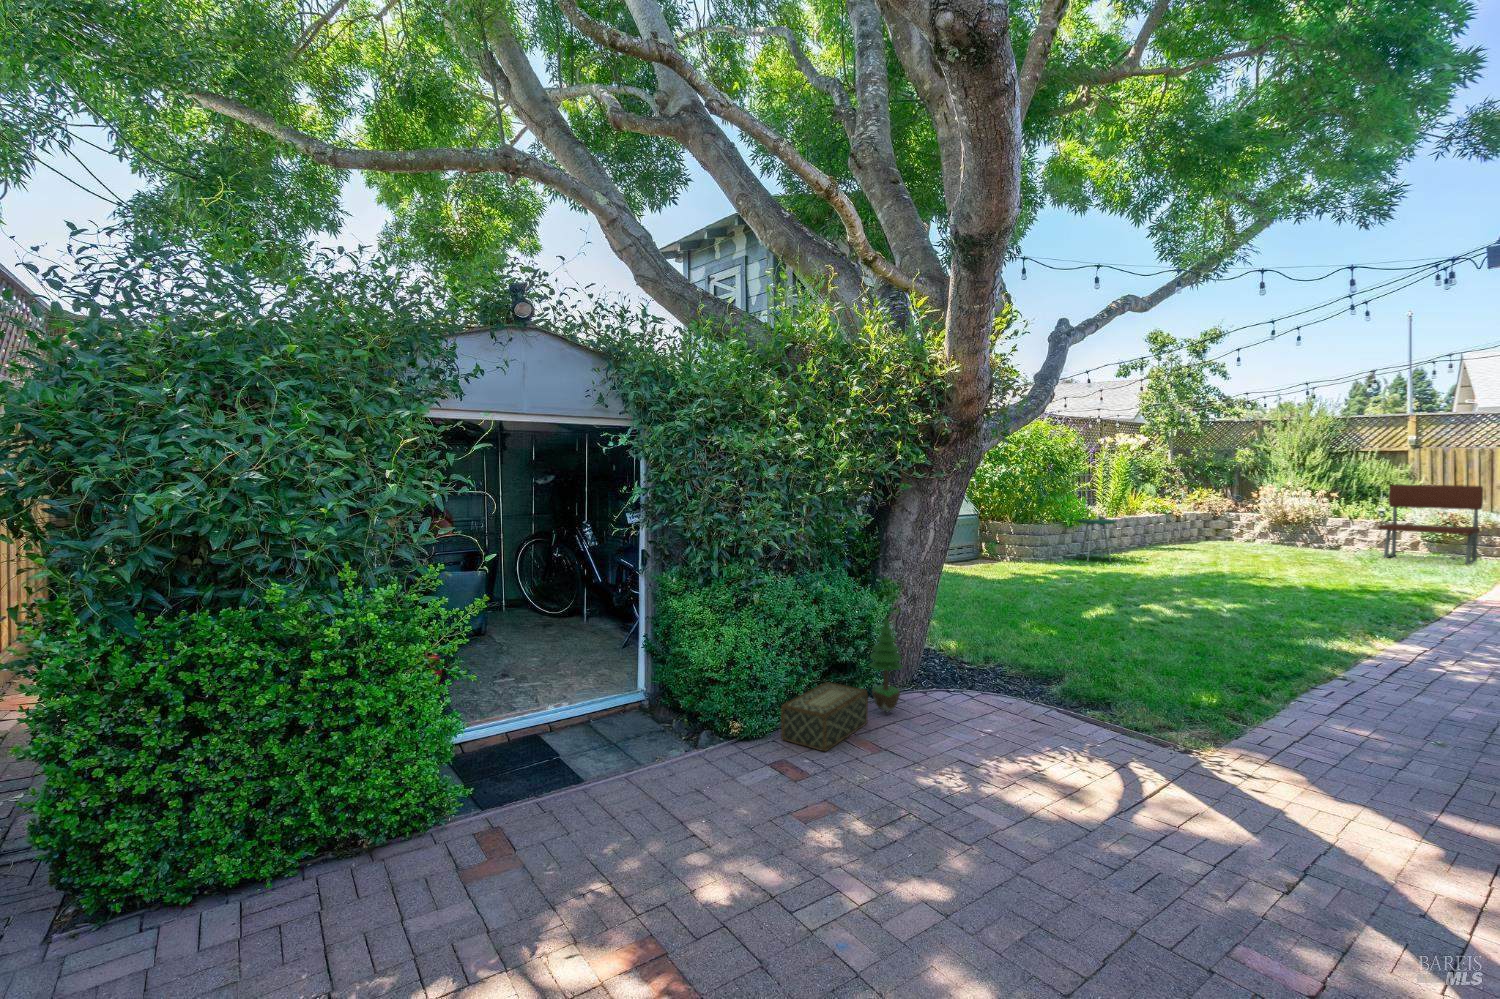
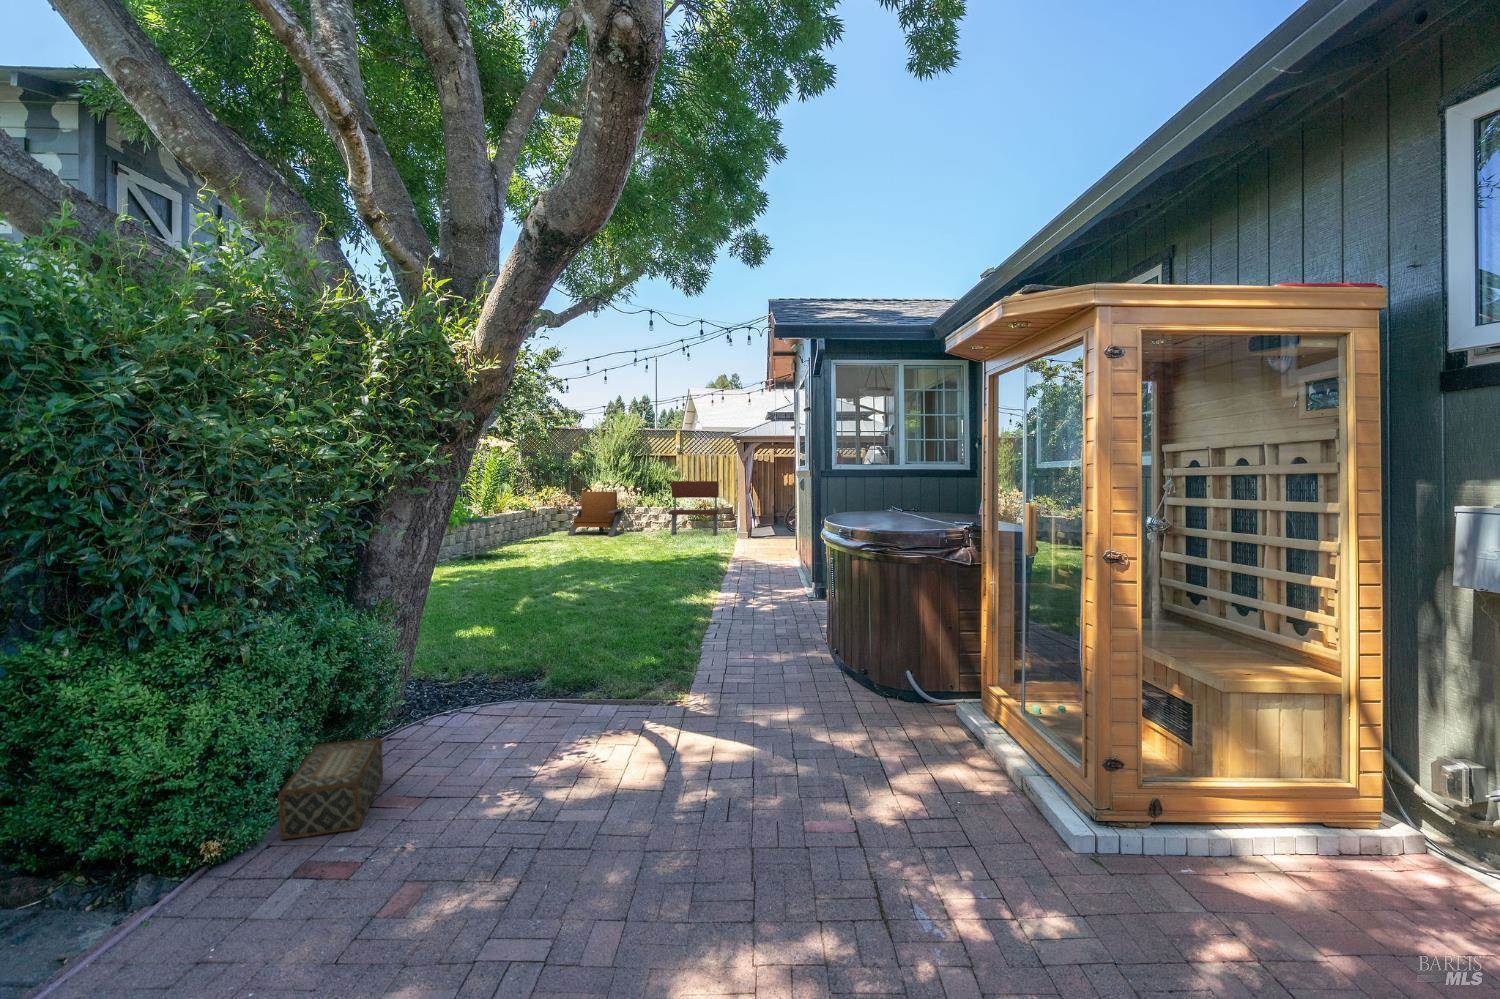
lounge chair: none [1220,496,1307,552] -> present [567,492,624,536]
potted tree: present [869,617,903,712] -> none [369,642,416,759]

